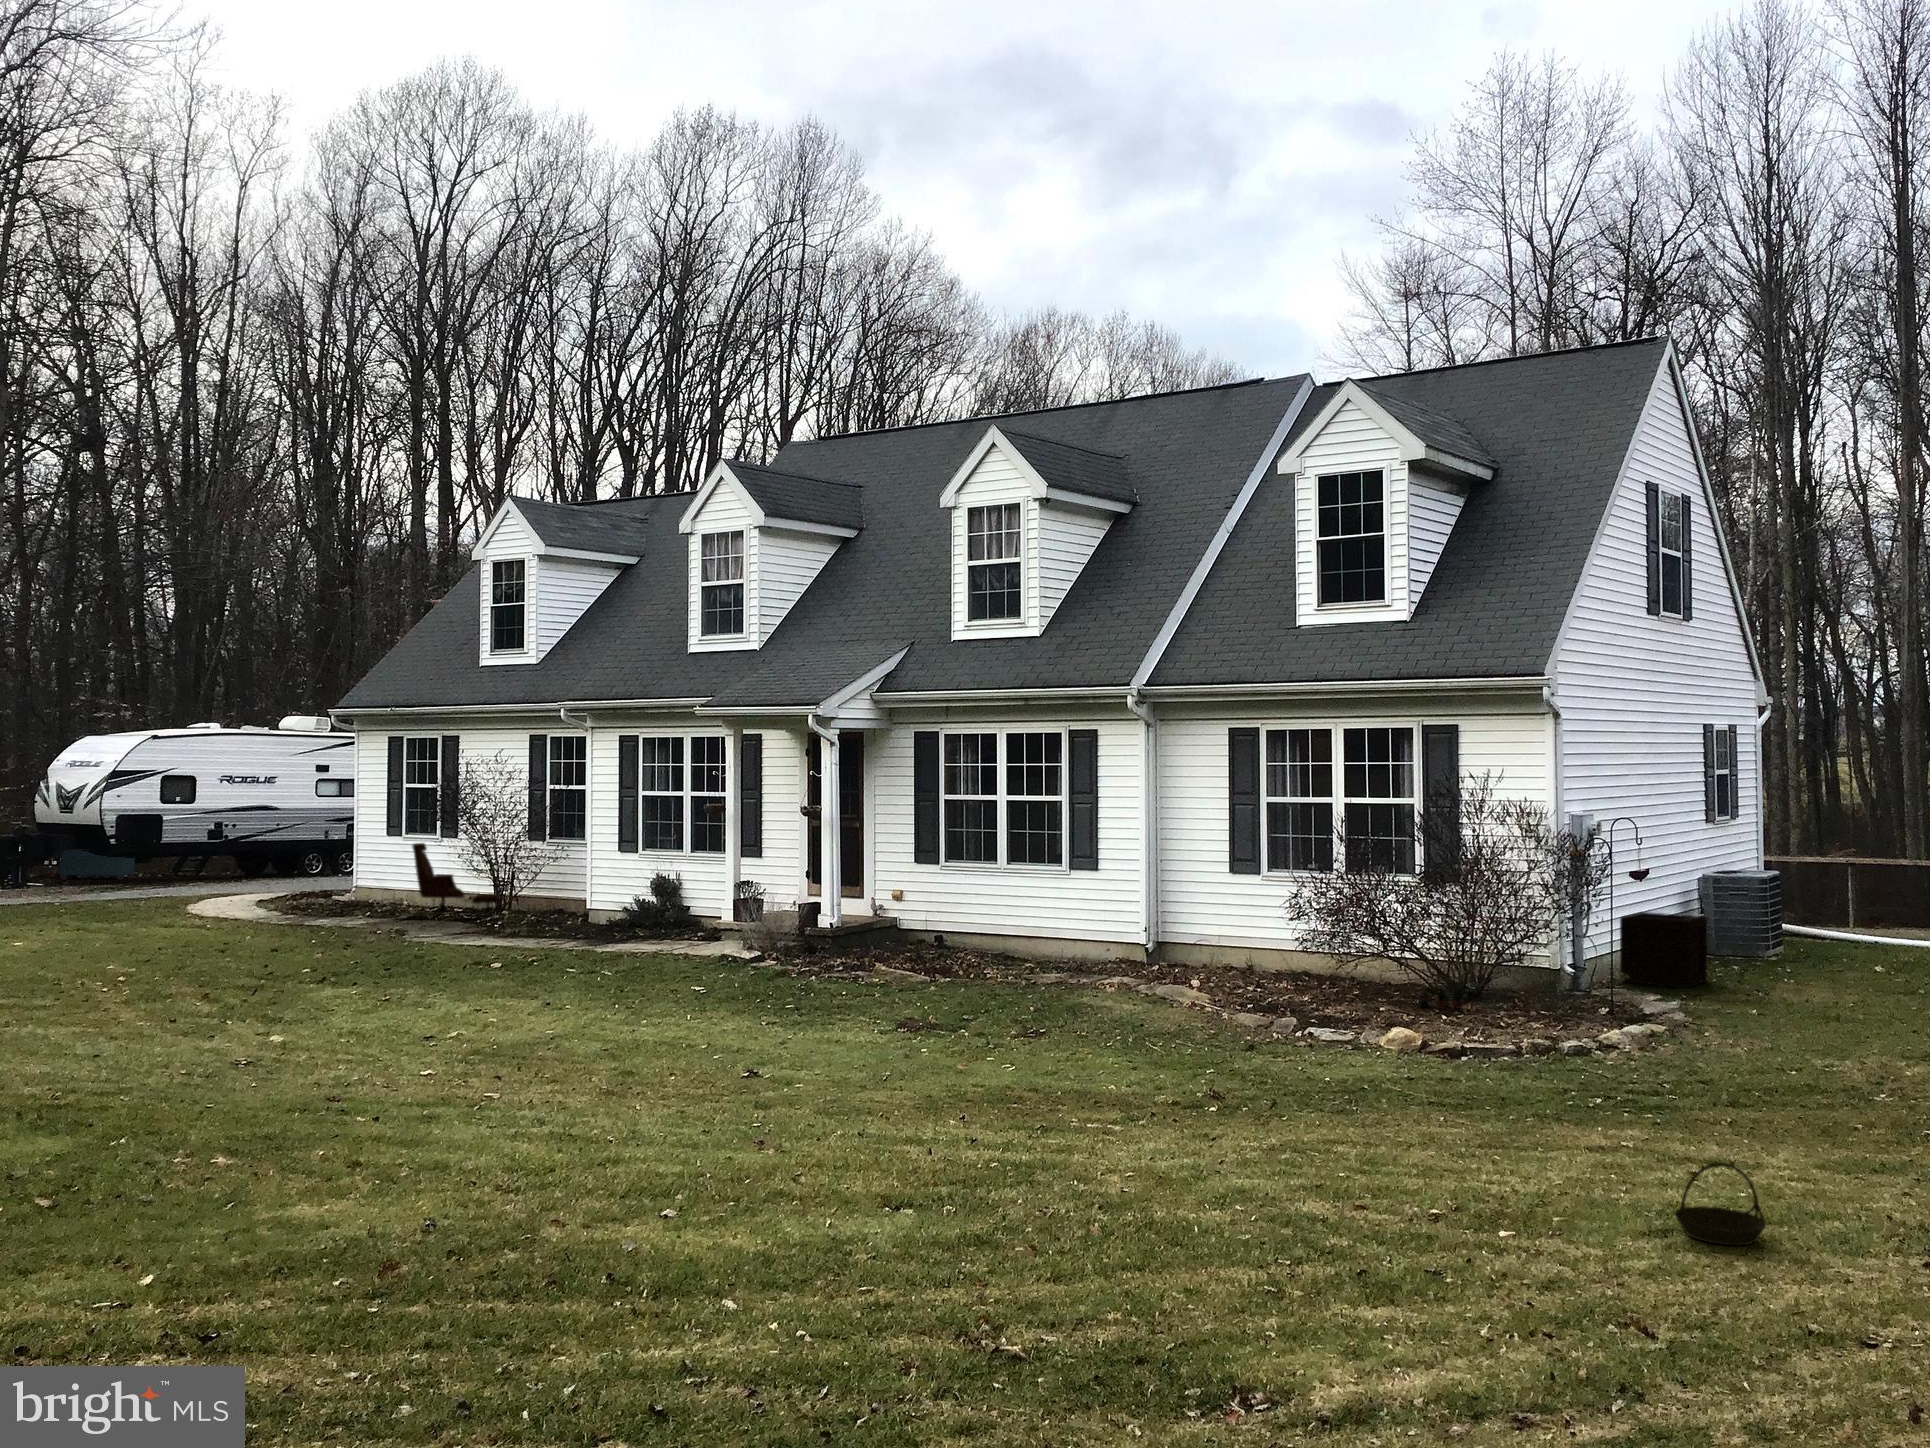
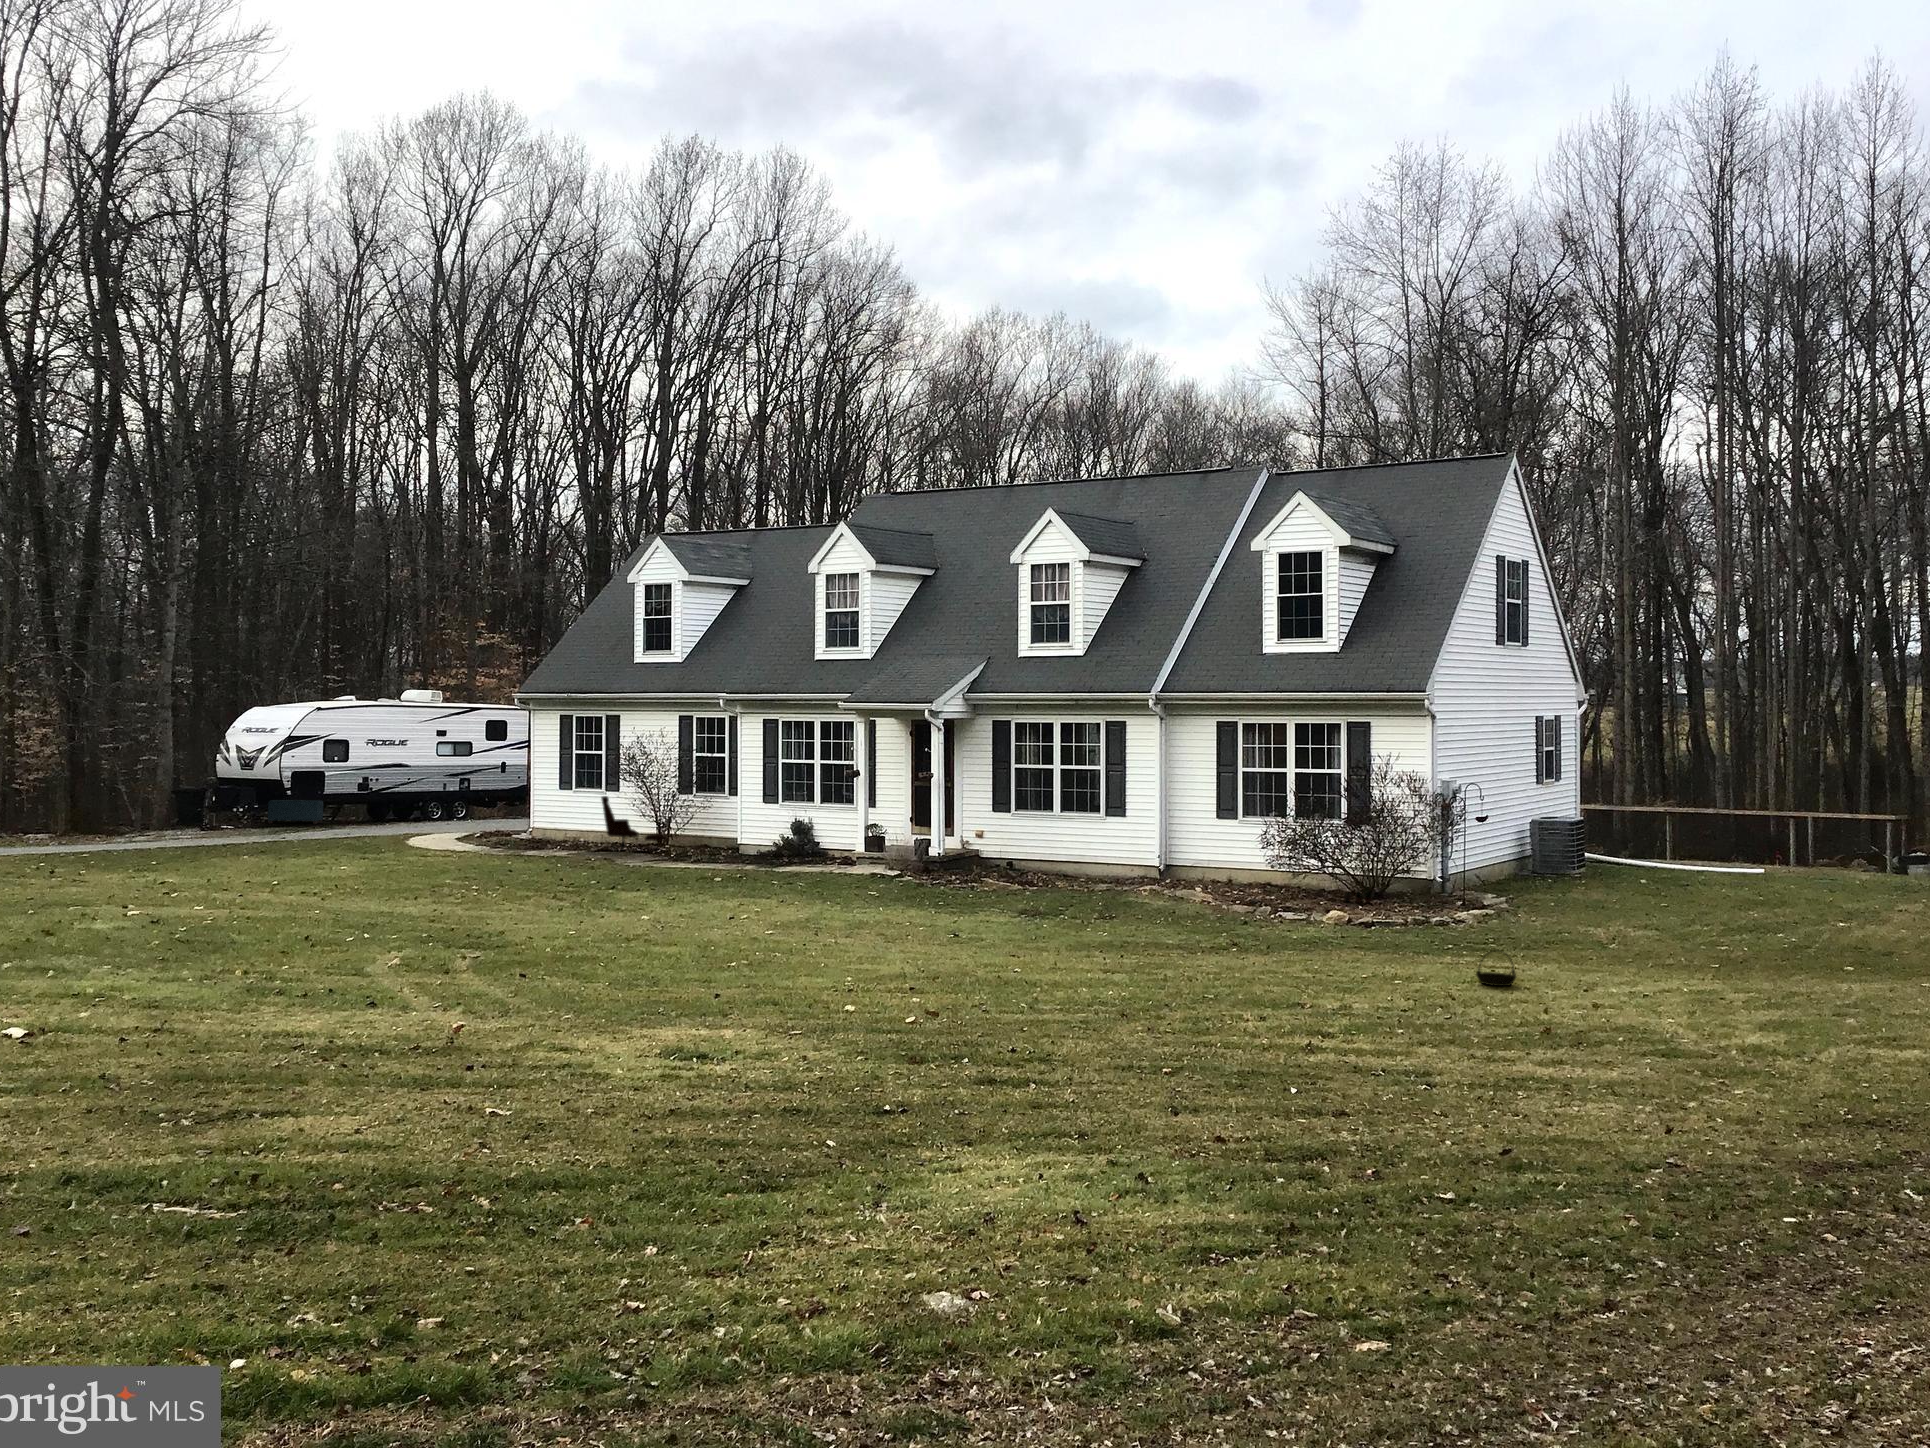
wooden crate: present [1620,912,1707,988] -> none [1472,845,1529,893]

